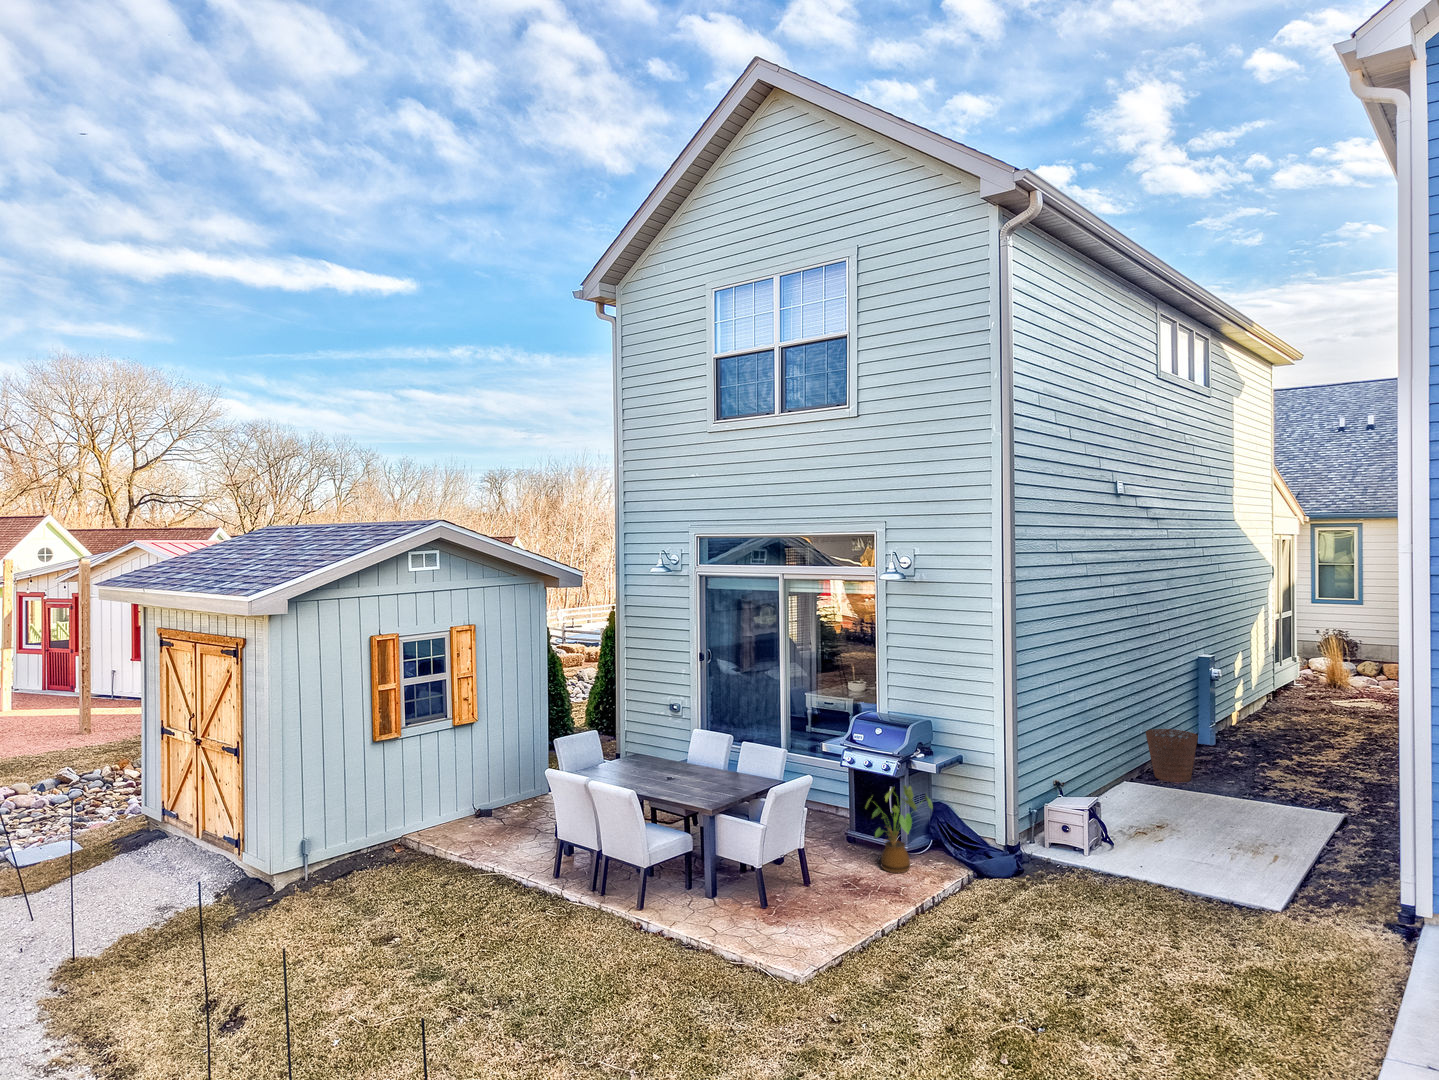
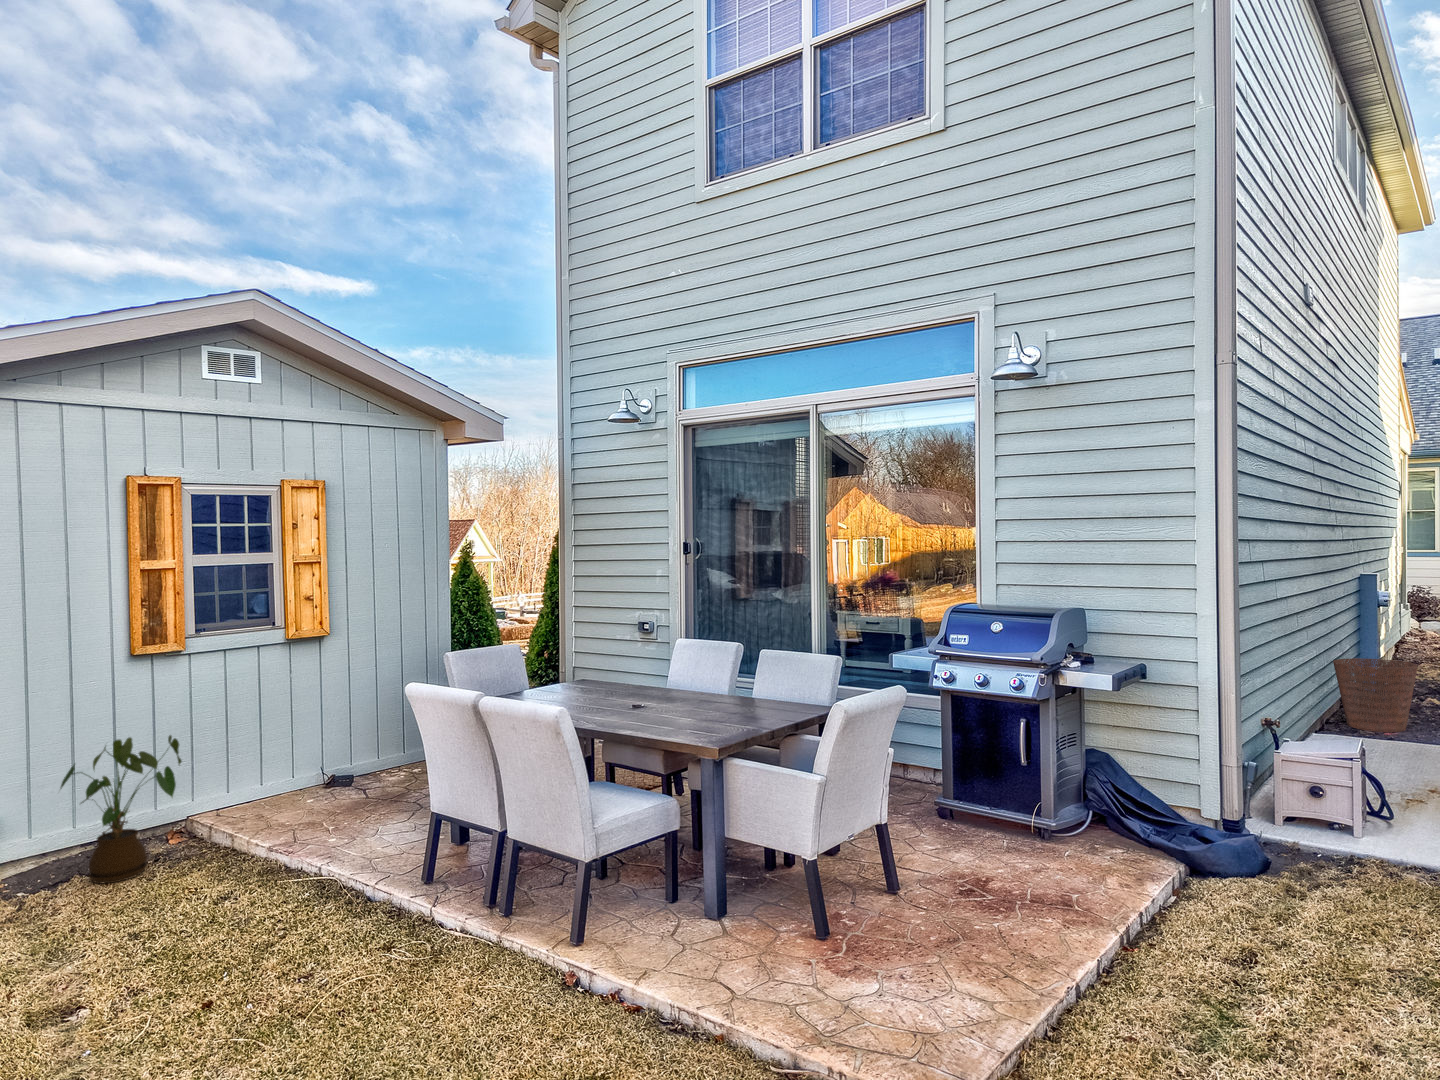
house plant: present [866,785,933,874] -> present [61,735,182,884]

